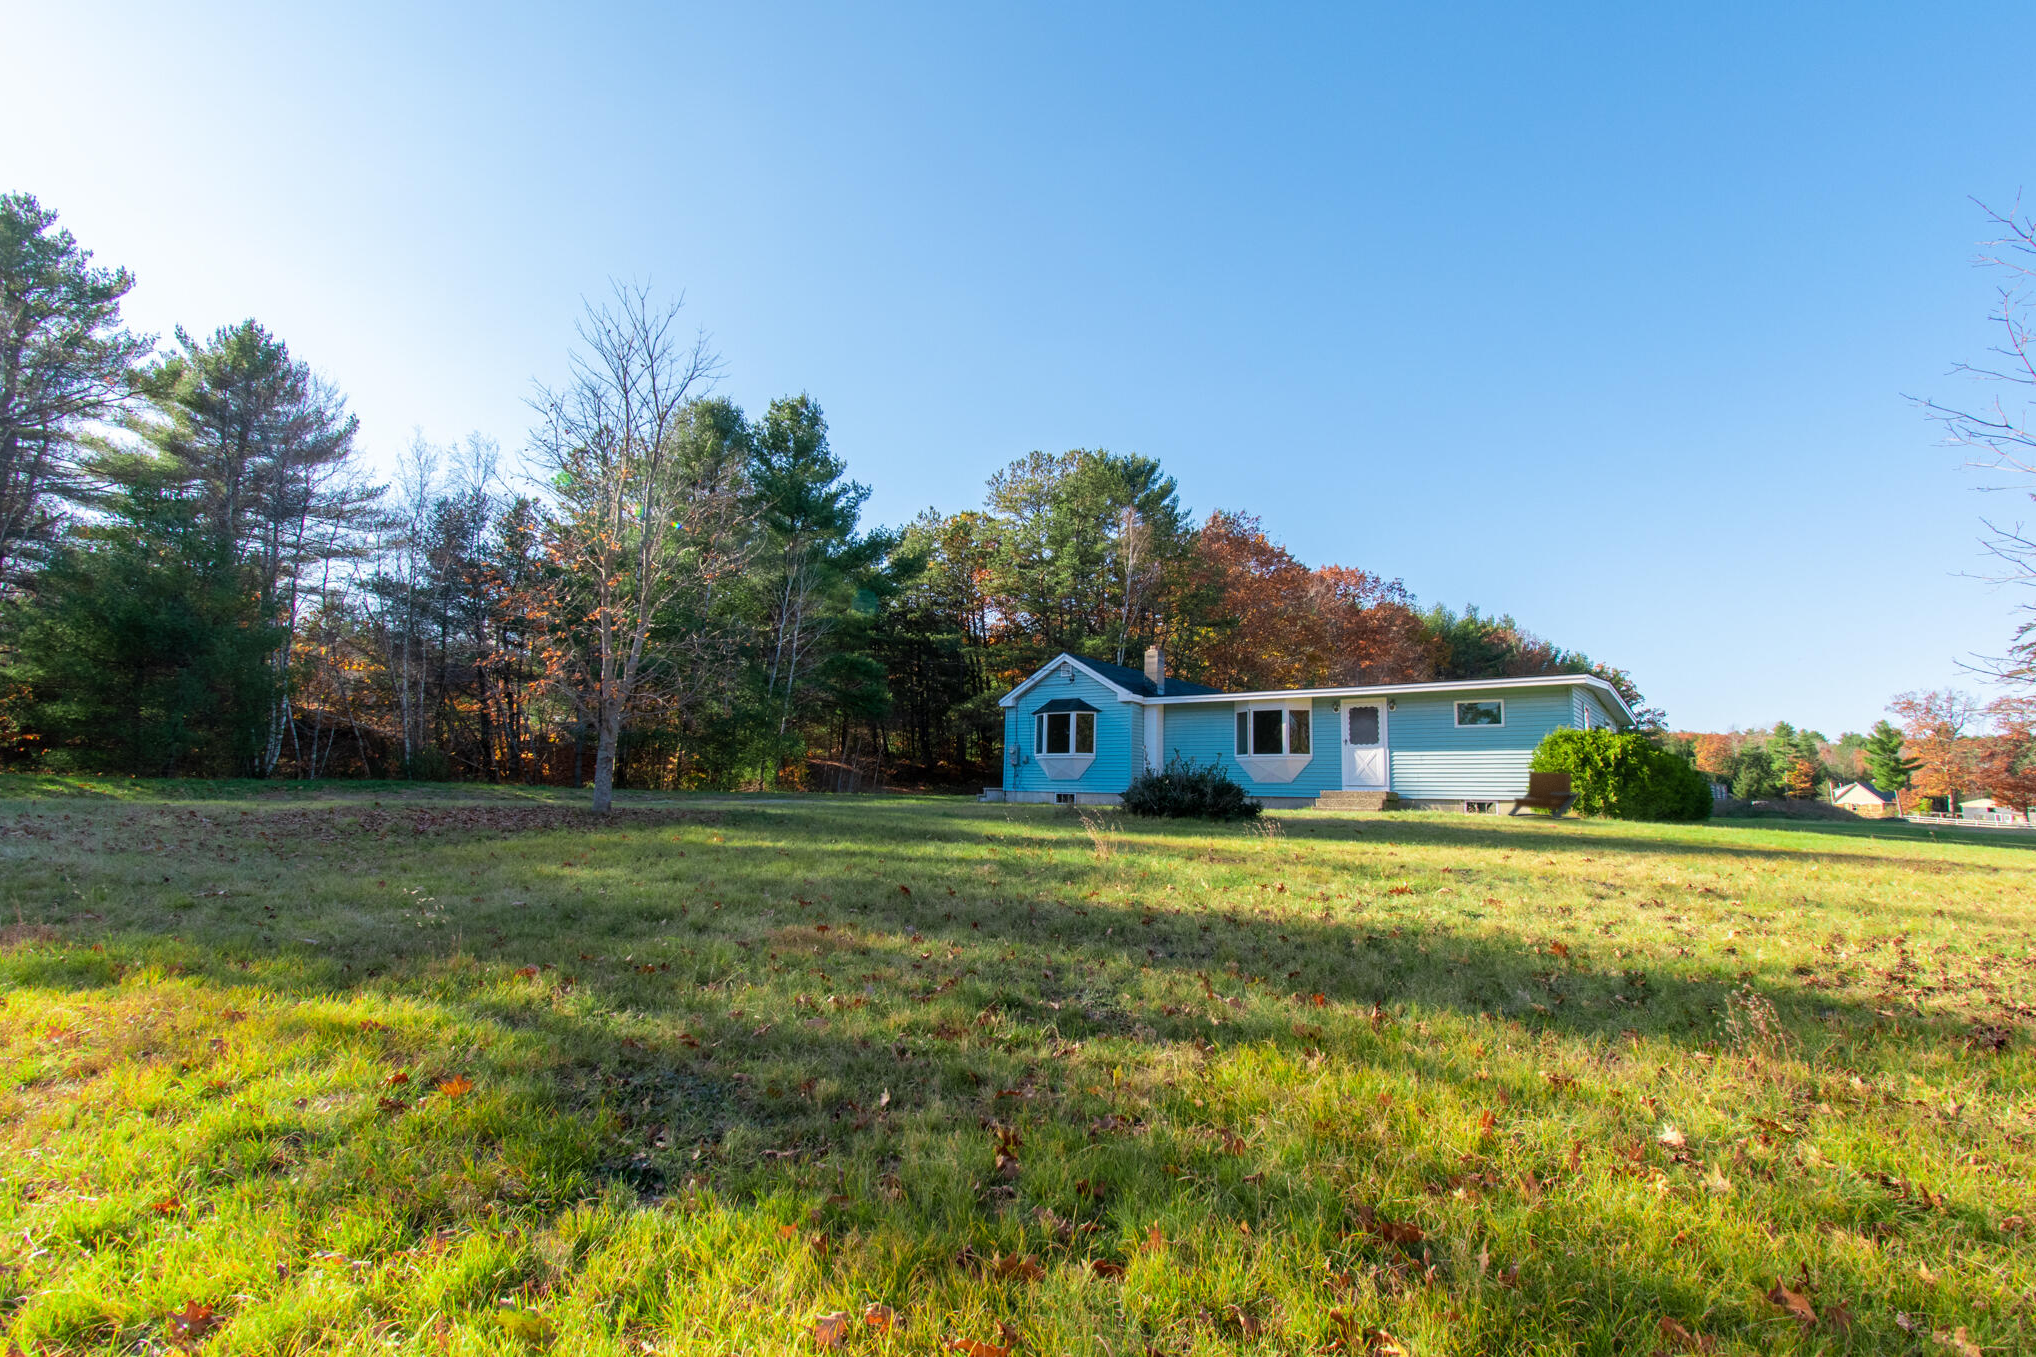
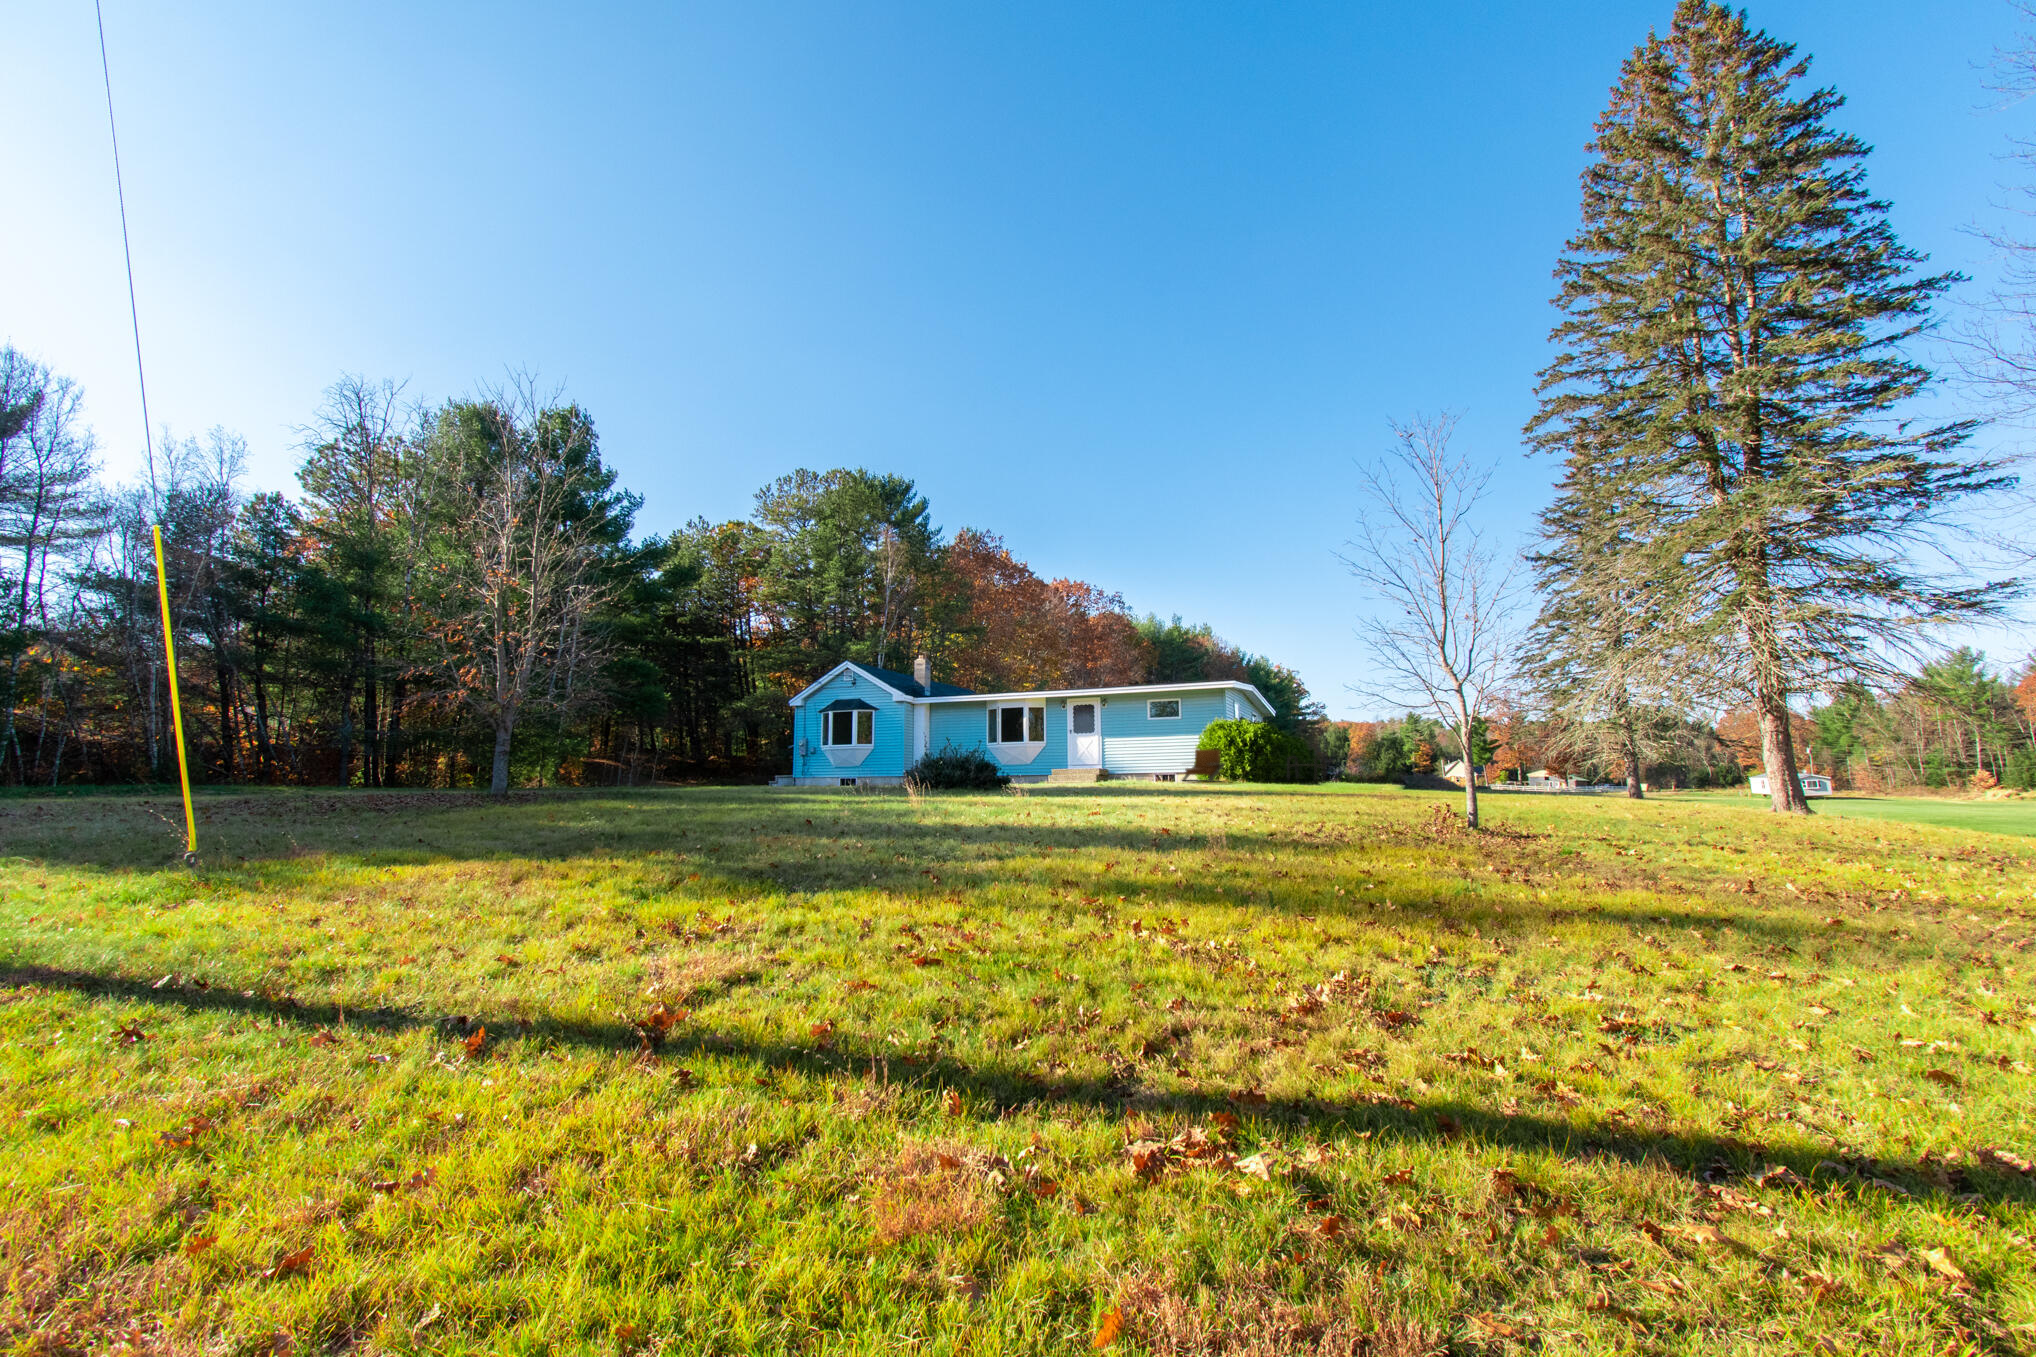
bench: none [1684,787,1757,826] -> present [1287,756,1326,780]

